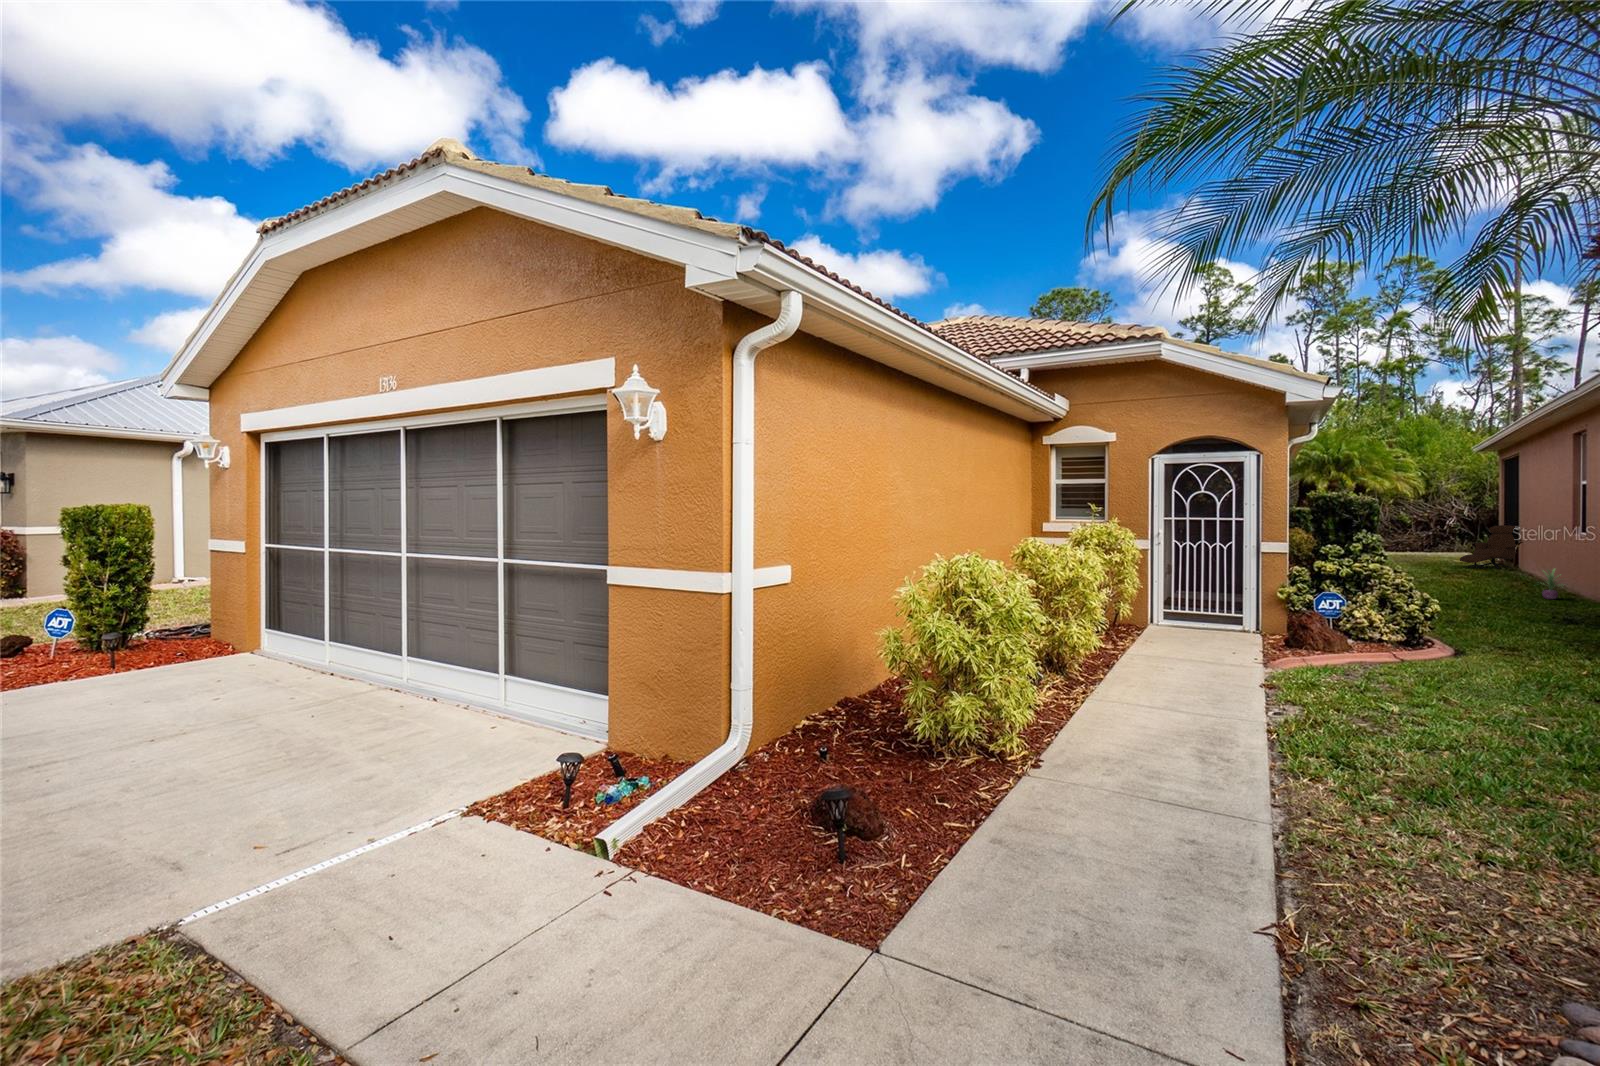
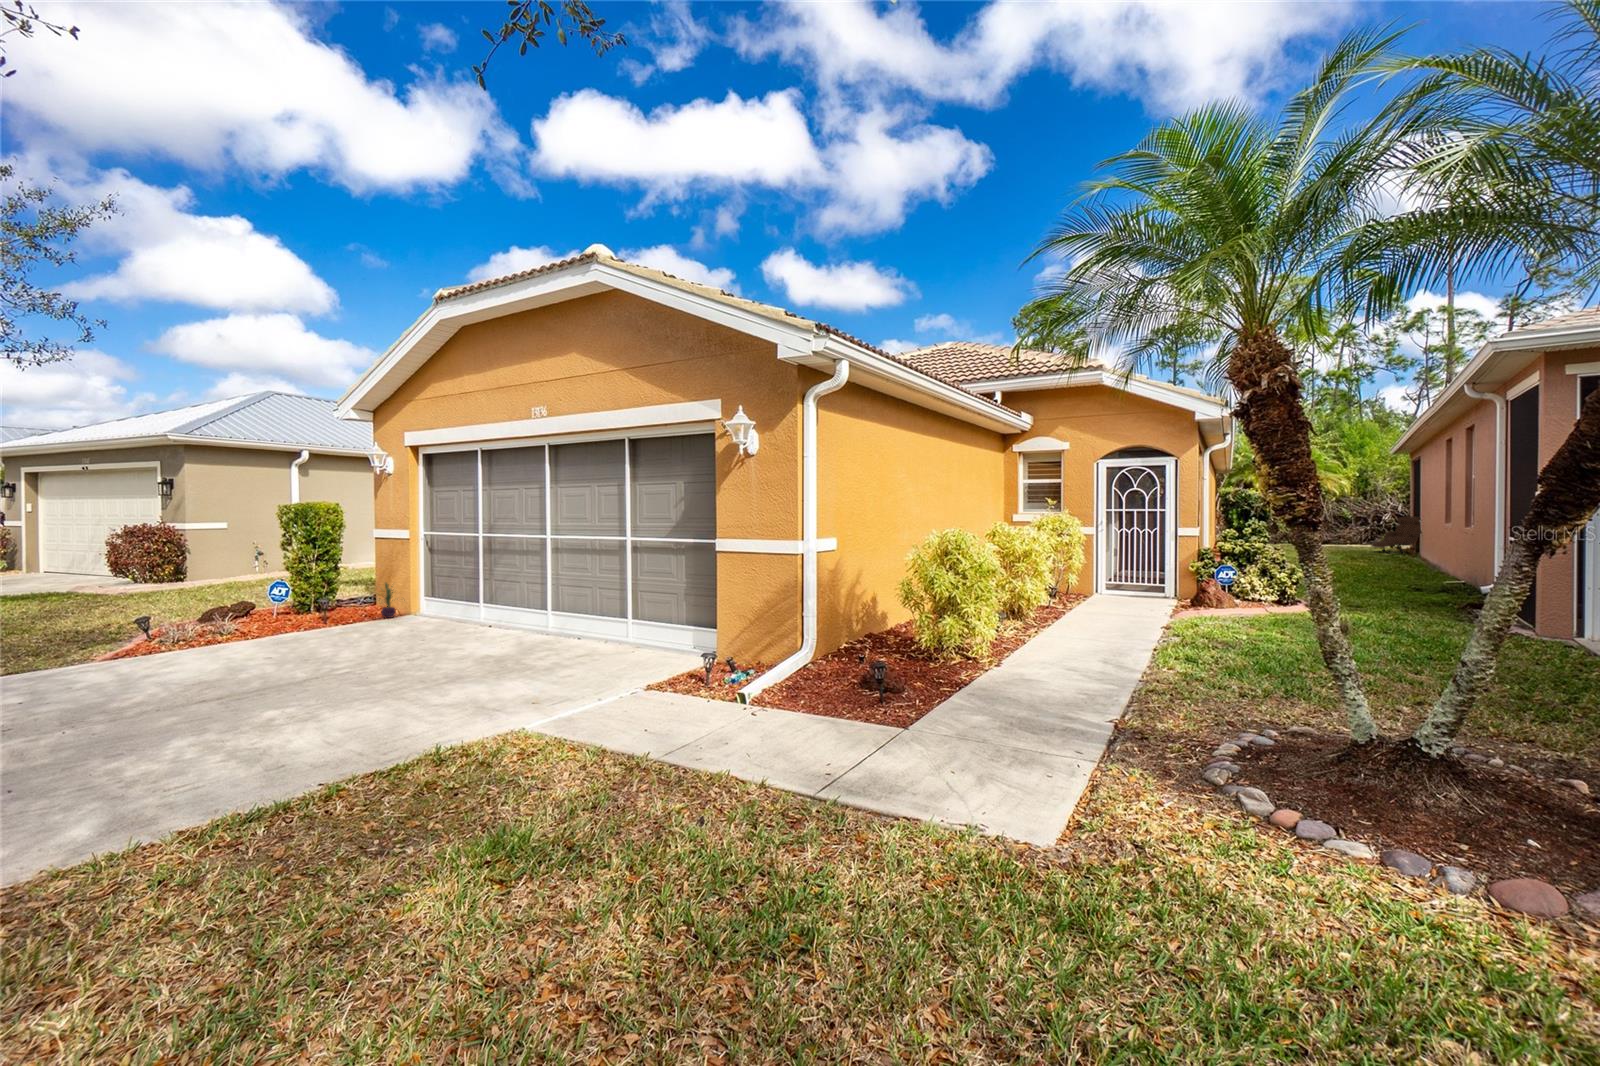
decorative plant: present [1542,569,1560,599] -> present [381,583,396,618]

